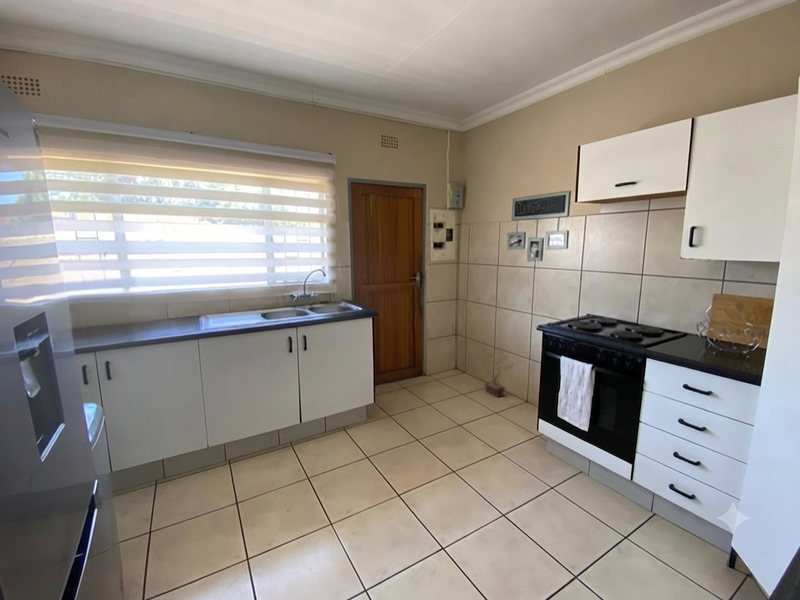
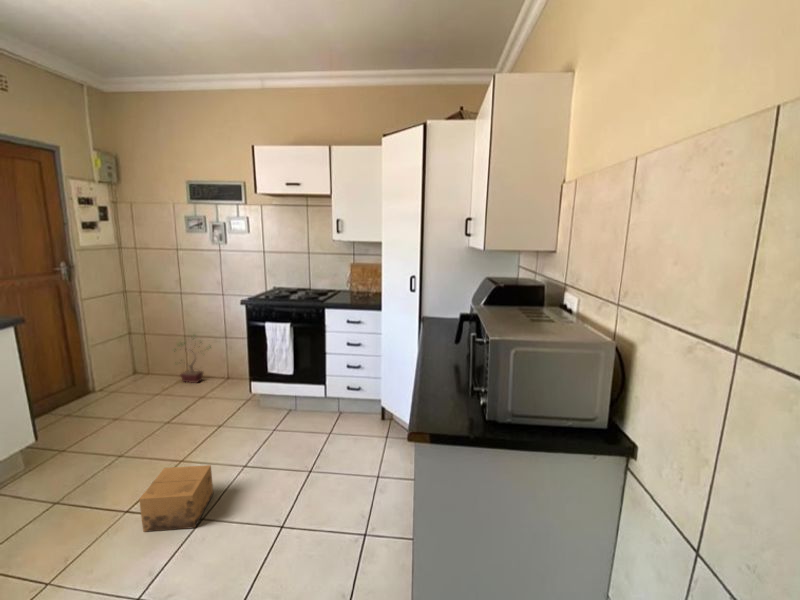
cardboard box: none [393,481,460,565] -> present [139,465,213,532]

